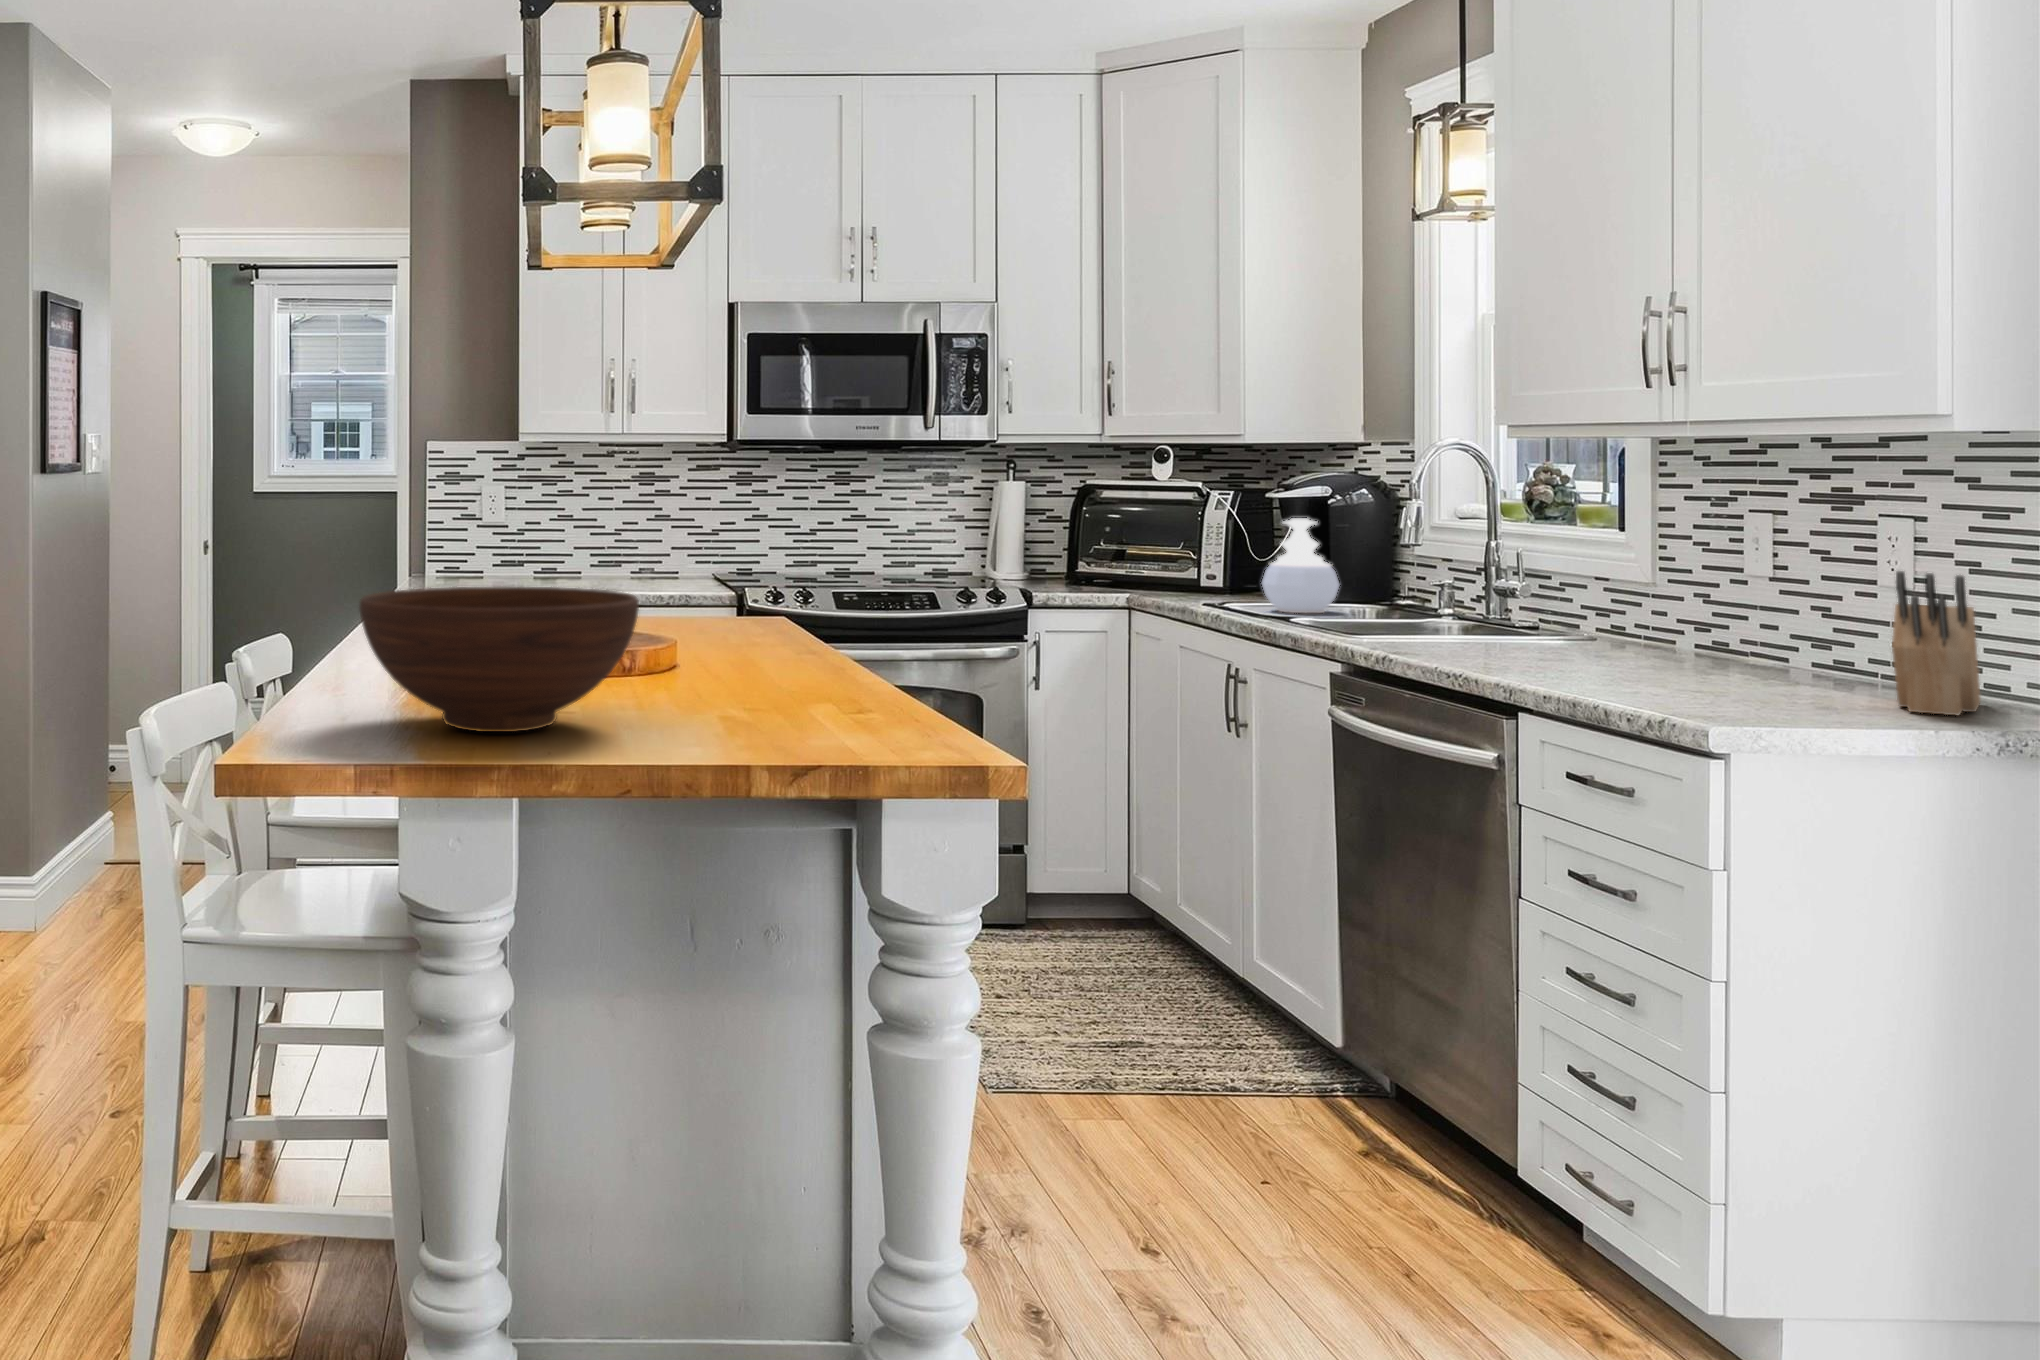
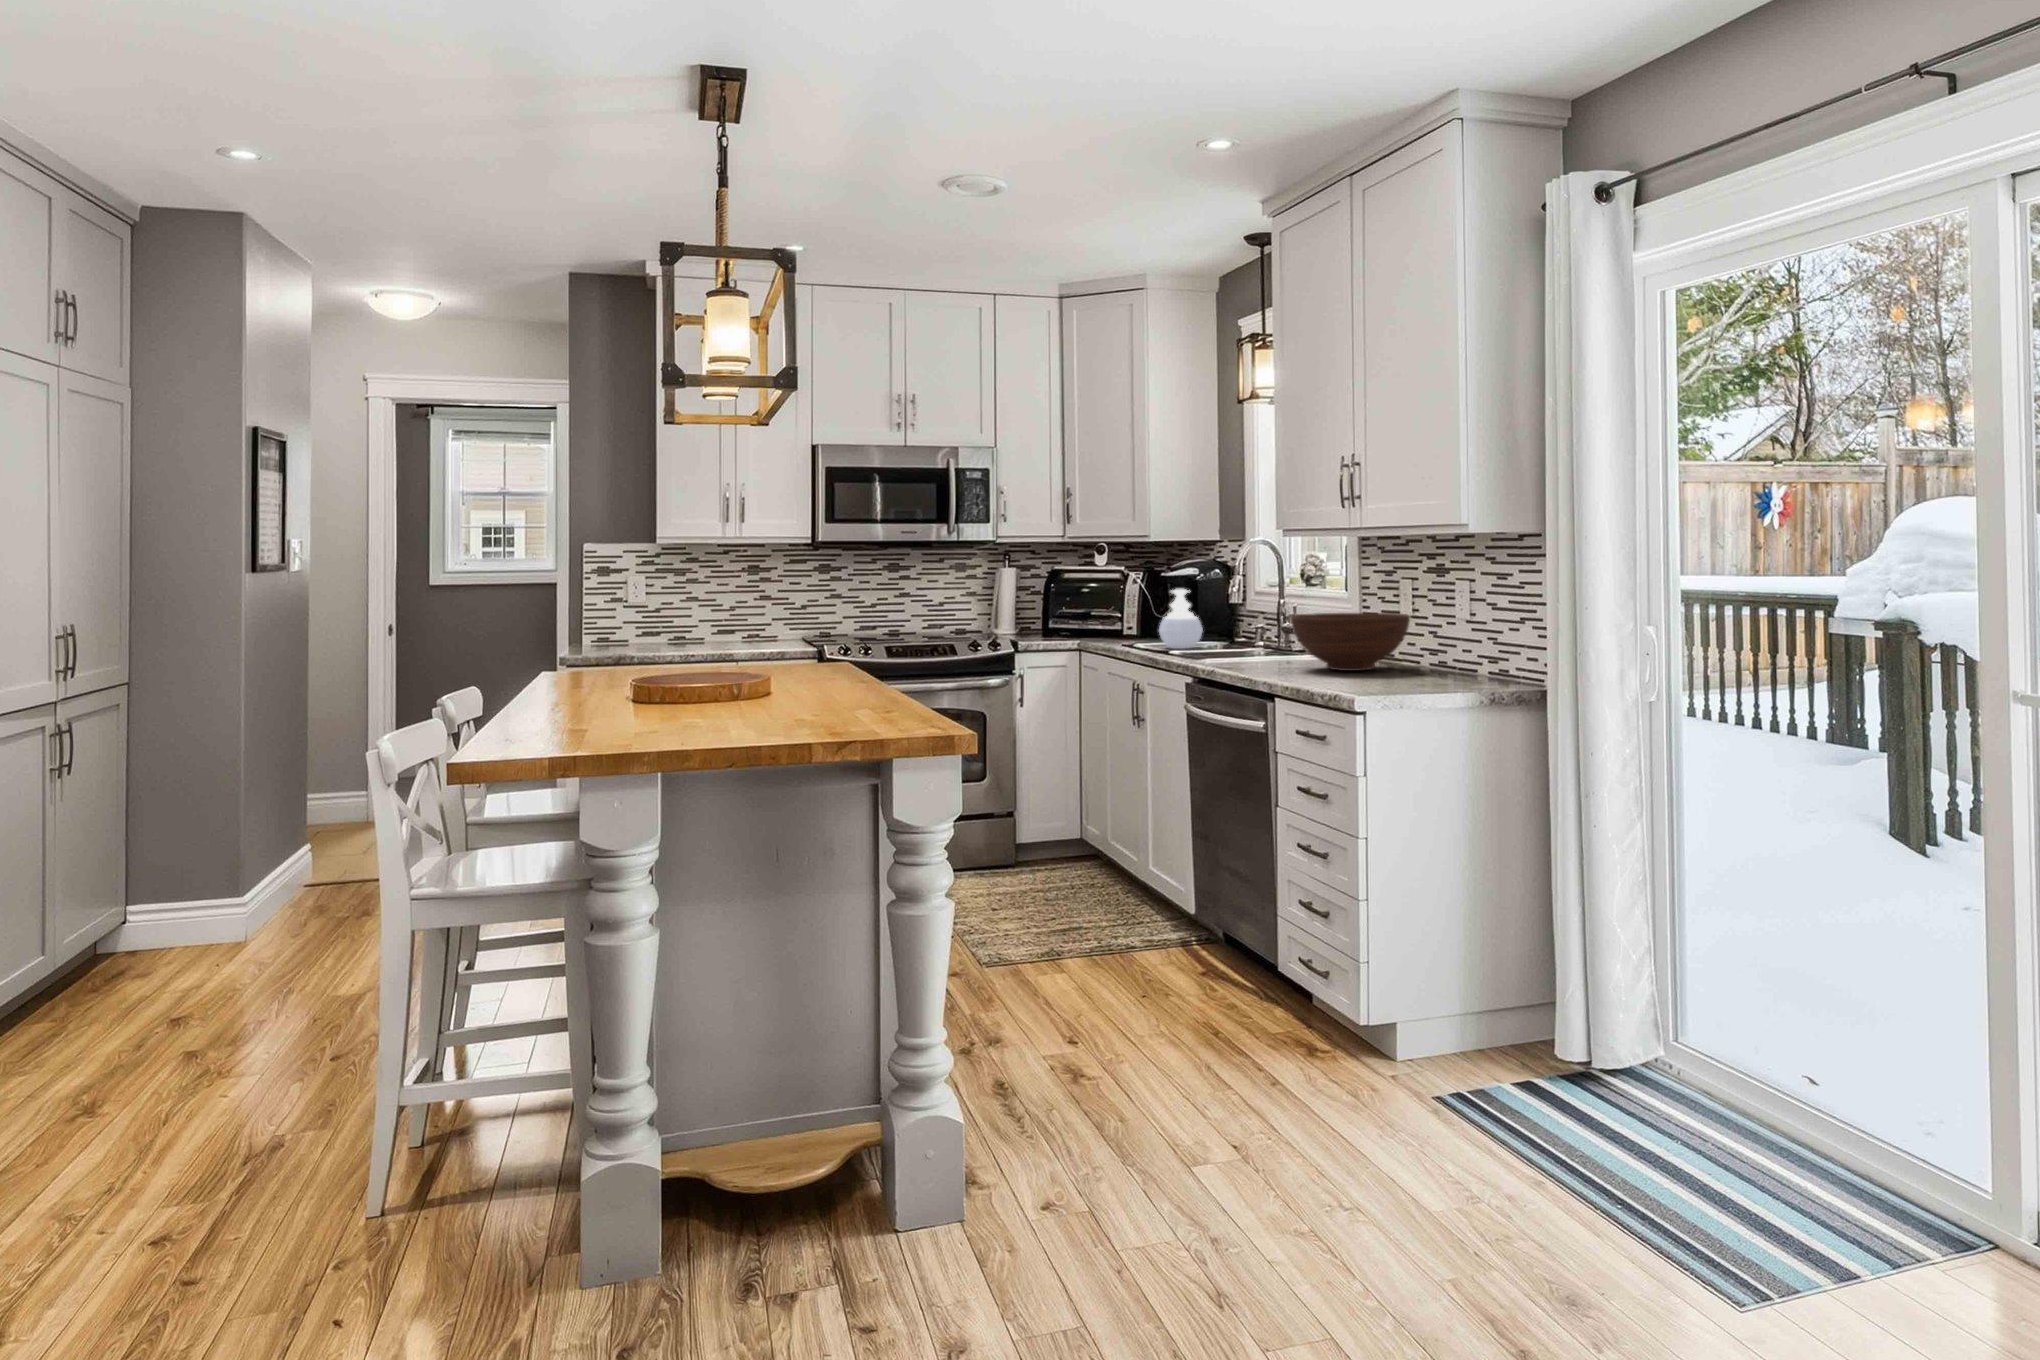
knife block: present [1892,571,1980,715] -> none [1439,609,1484,686]
fruit bowl: present [359,587,639,732] -> present [1291,613,1410,671]

